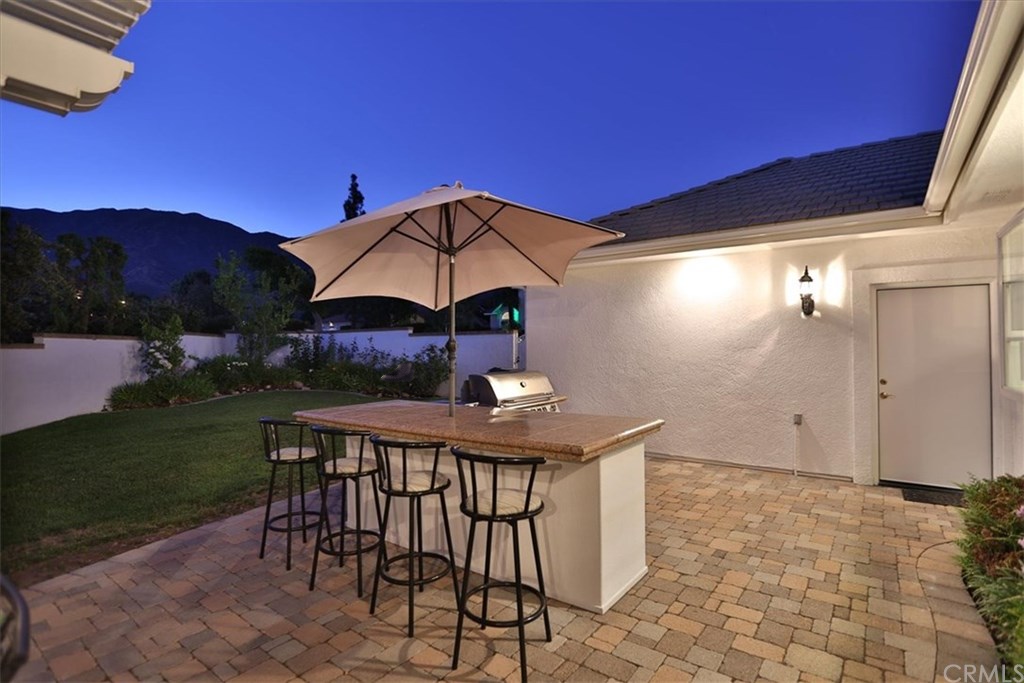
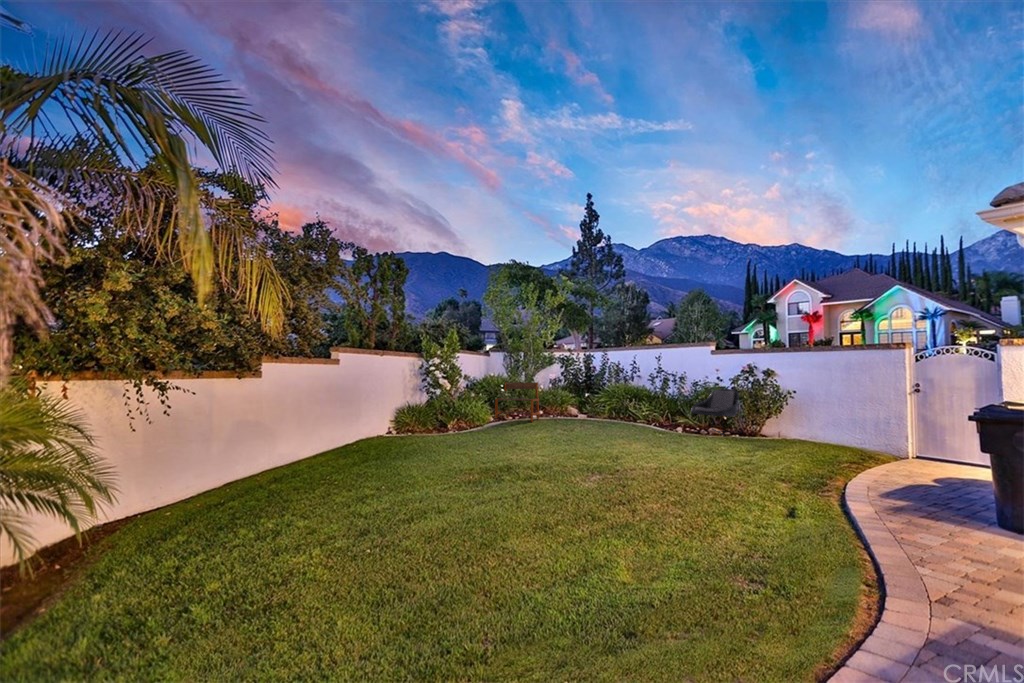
bench: none [222,361,267,396] -> present [495,382,540,422]

